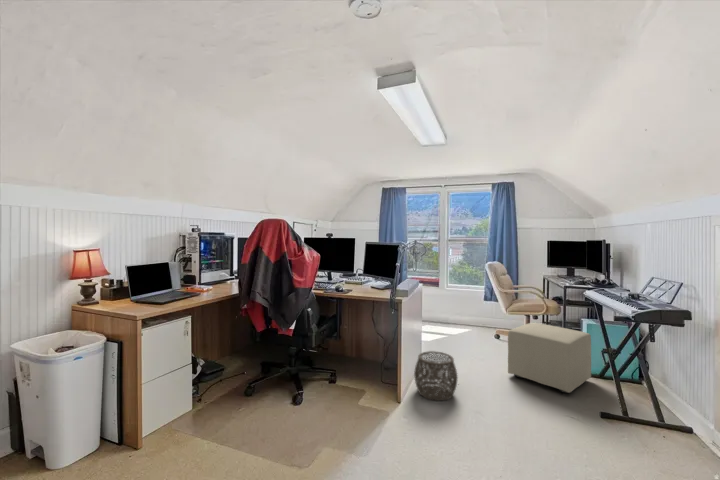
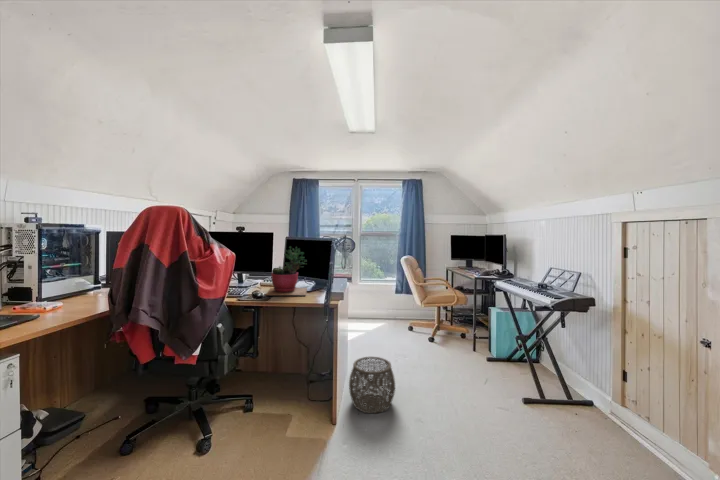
succulent plant: none [344,250,380,291] -> present [266,247,307,295]
ottoman: present [508,323,591,393] -> none [434,315,502,382]

